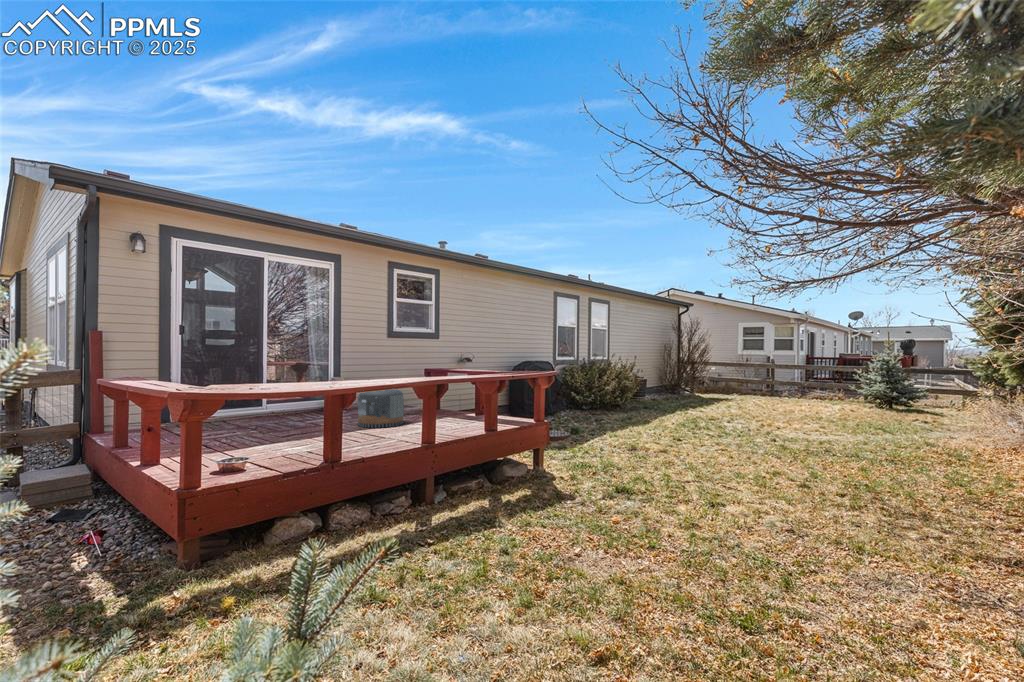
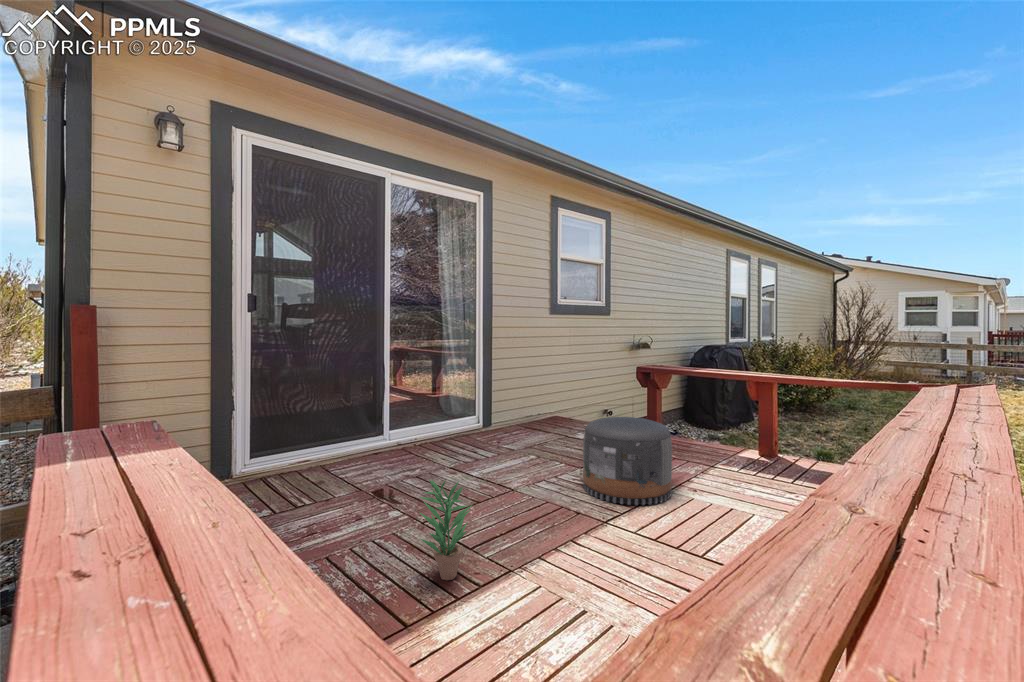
potted plant: none [245,399,271,442] -> present [420,479,472,581]

